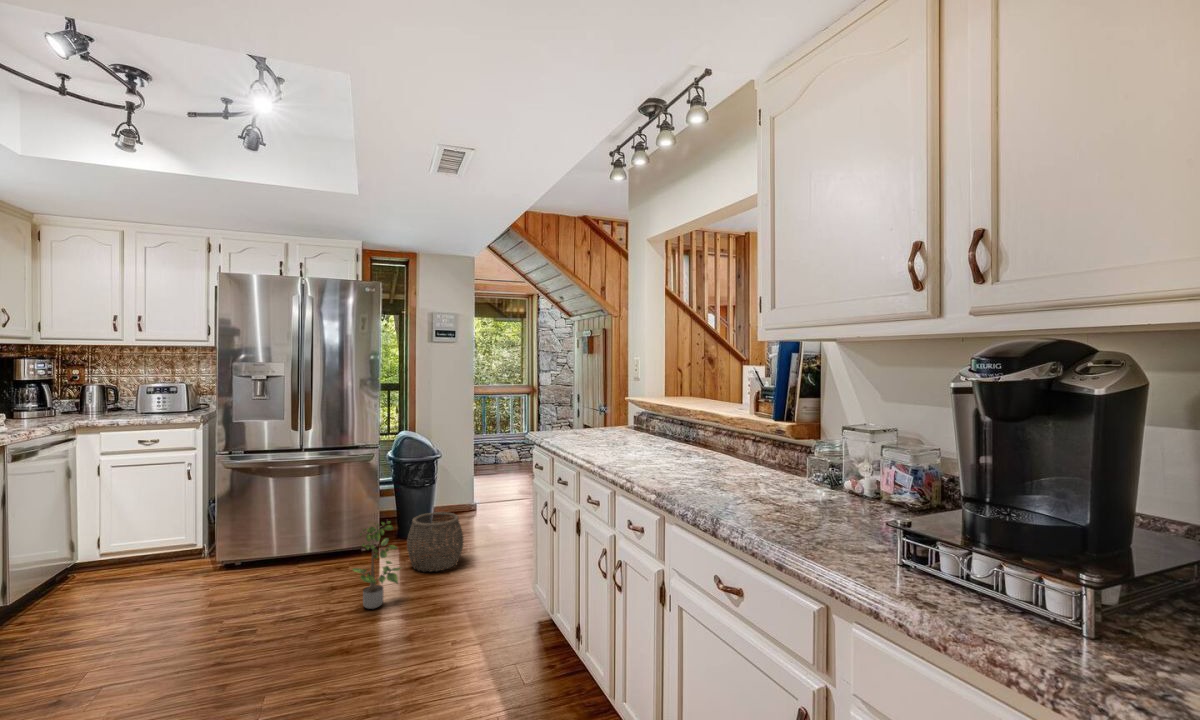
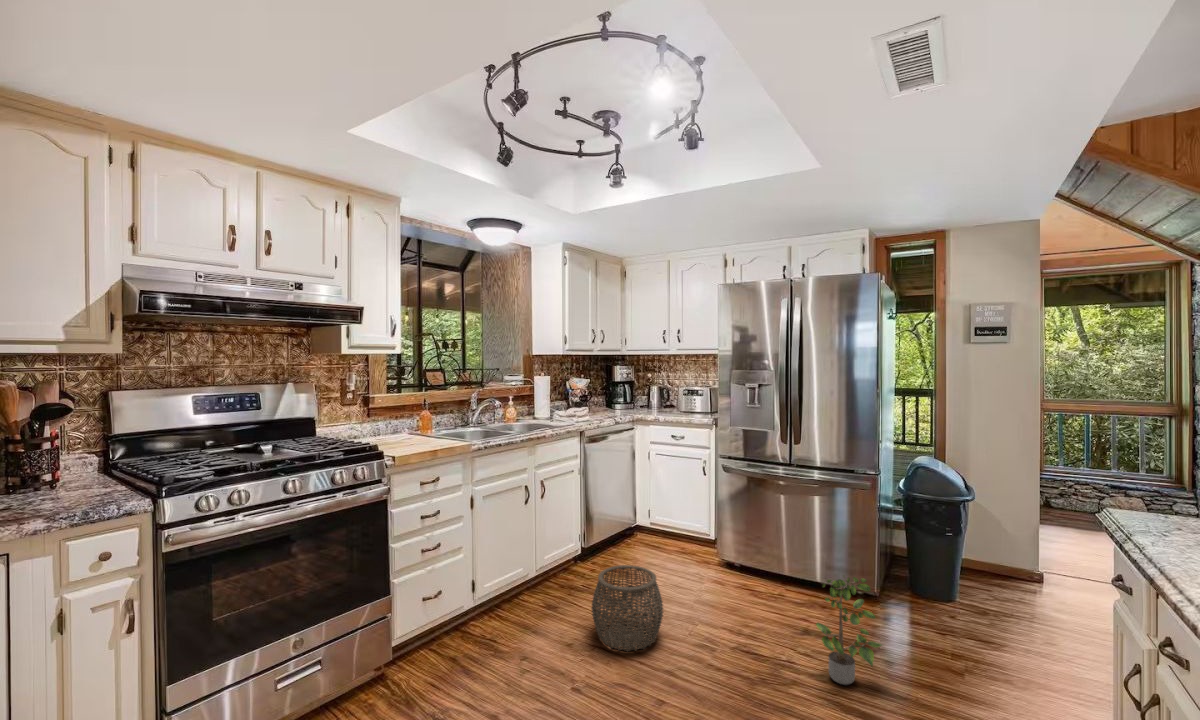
woven basket: present [407,512,464,572] -> present [592,565,663,651]

